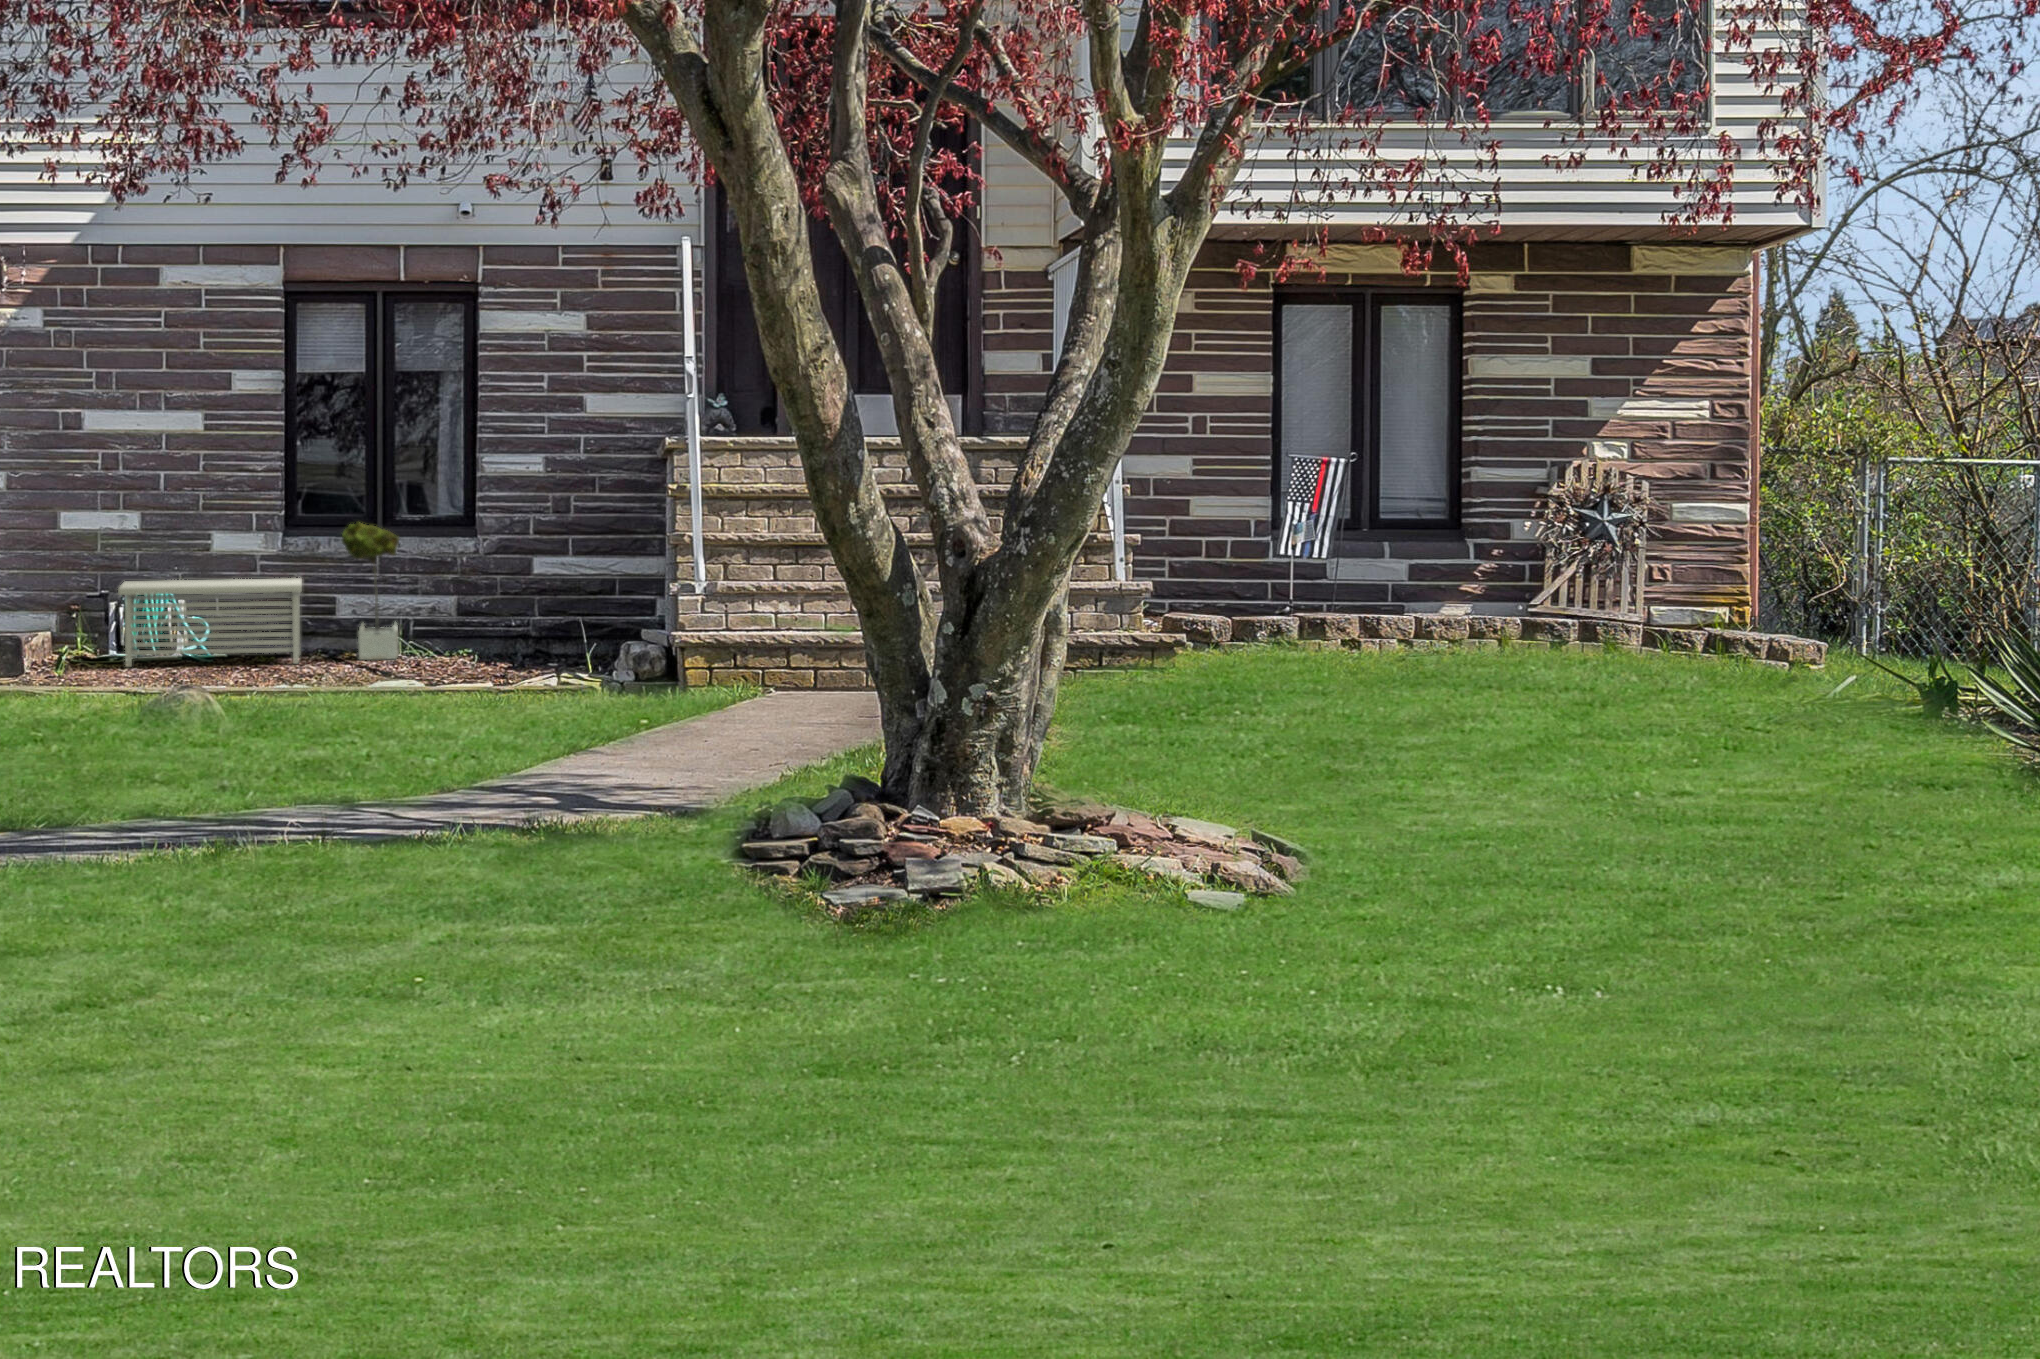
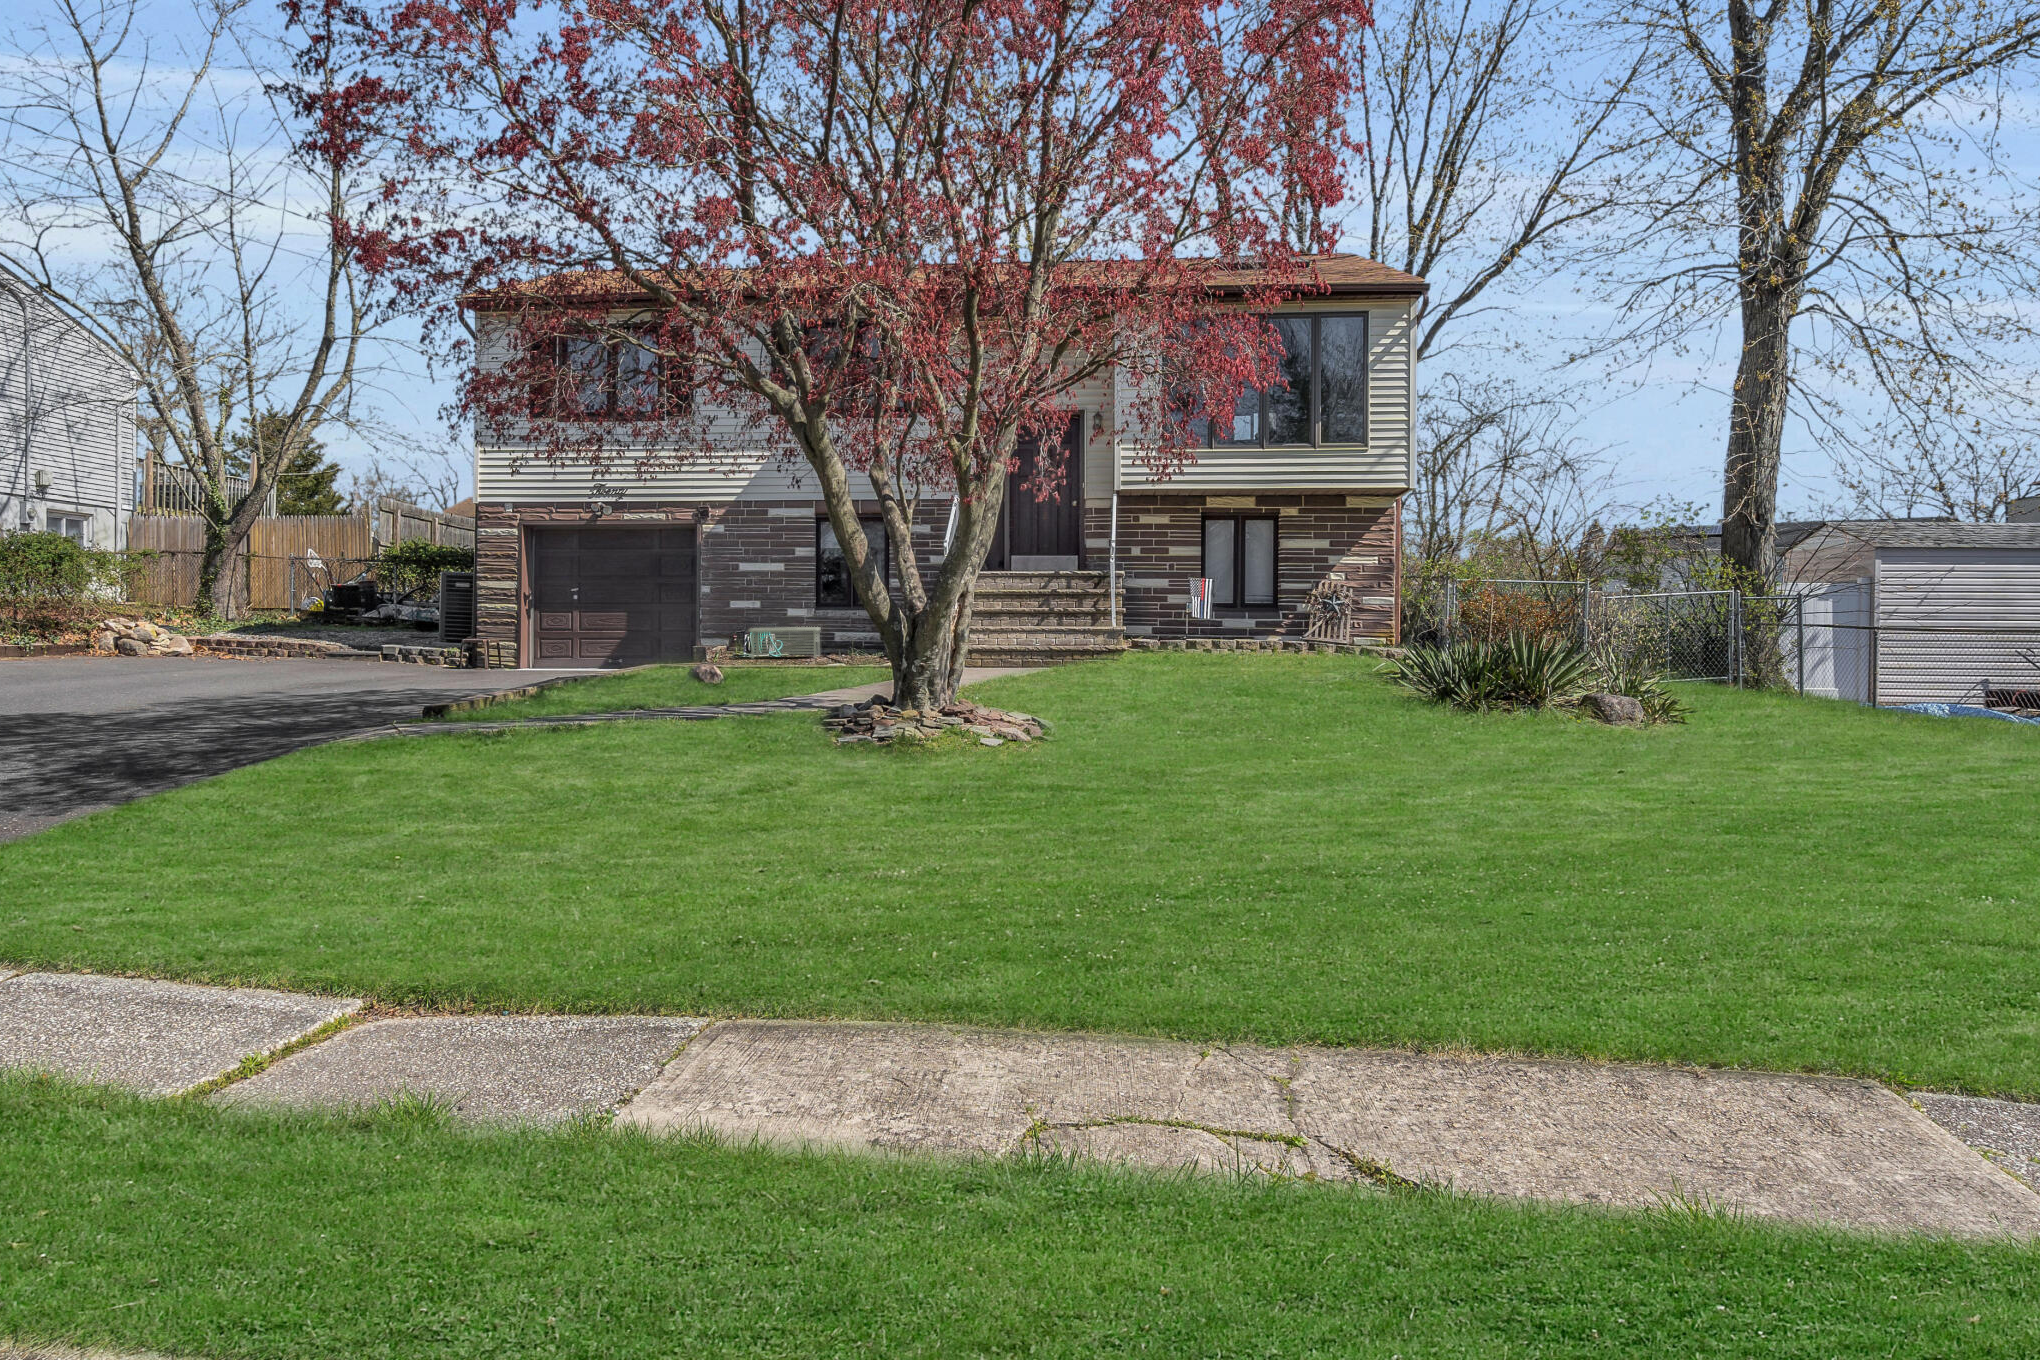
potted tree: present [342,522,400,660] -> none [833,605,856,657]

